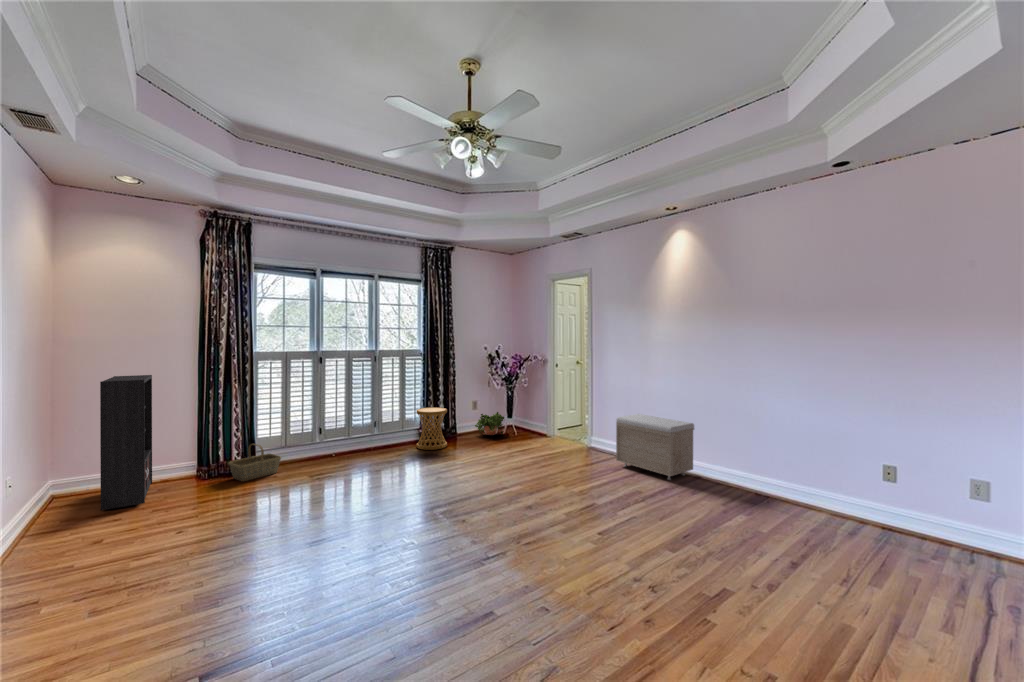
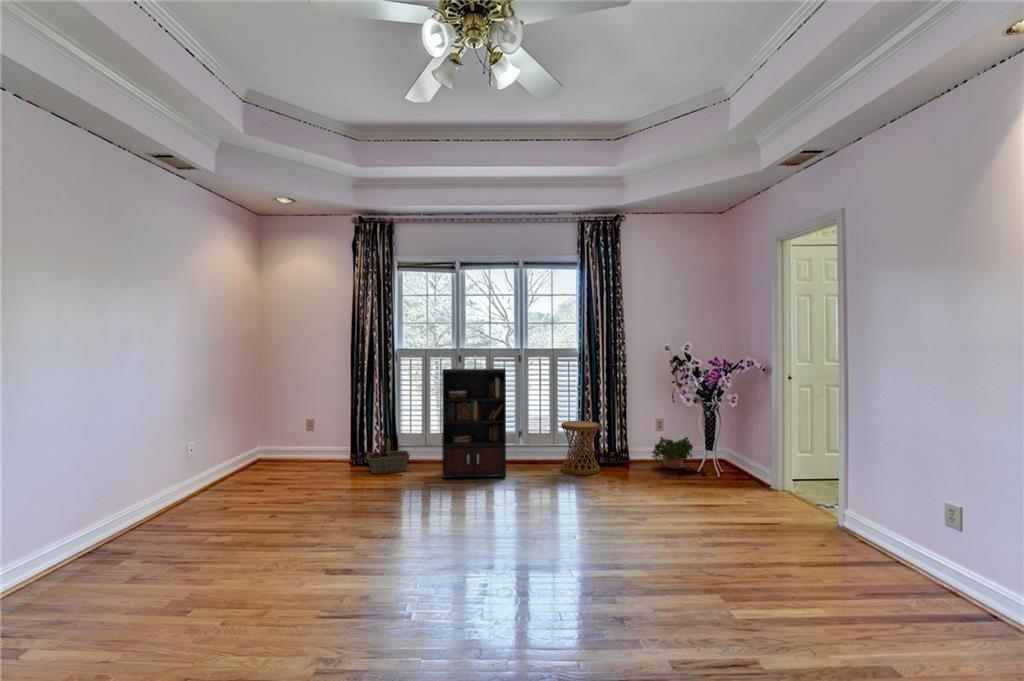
bookcase: present [87,375,152,510] -> present [442,368,506,478]
storage bench: present [616,414,694,480] -> none [825,469,1003,615]

